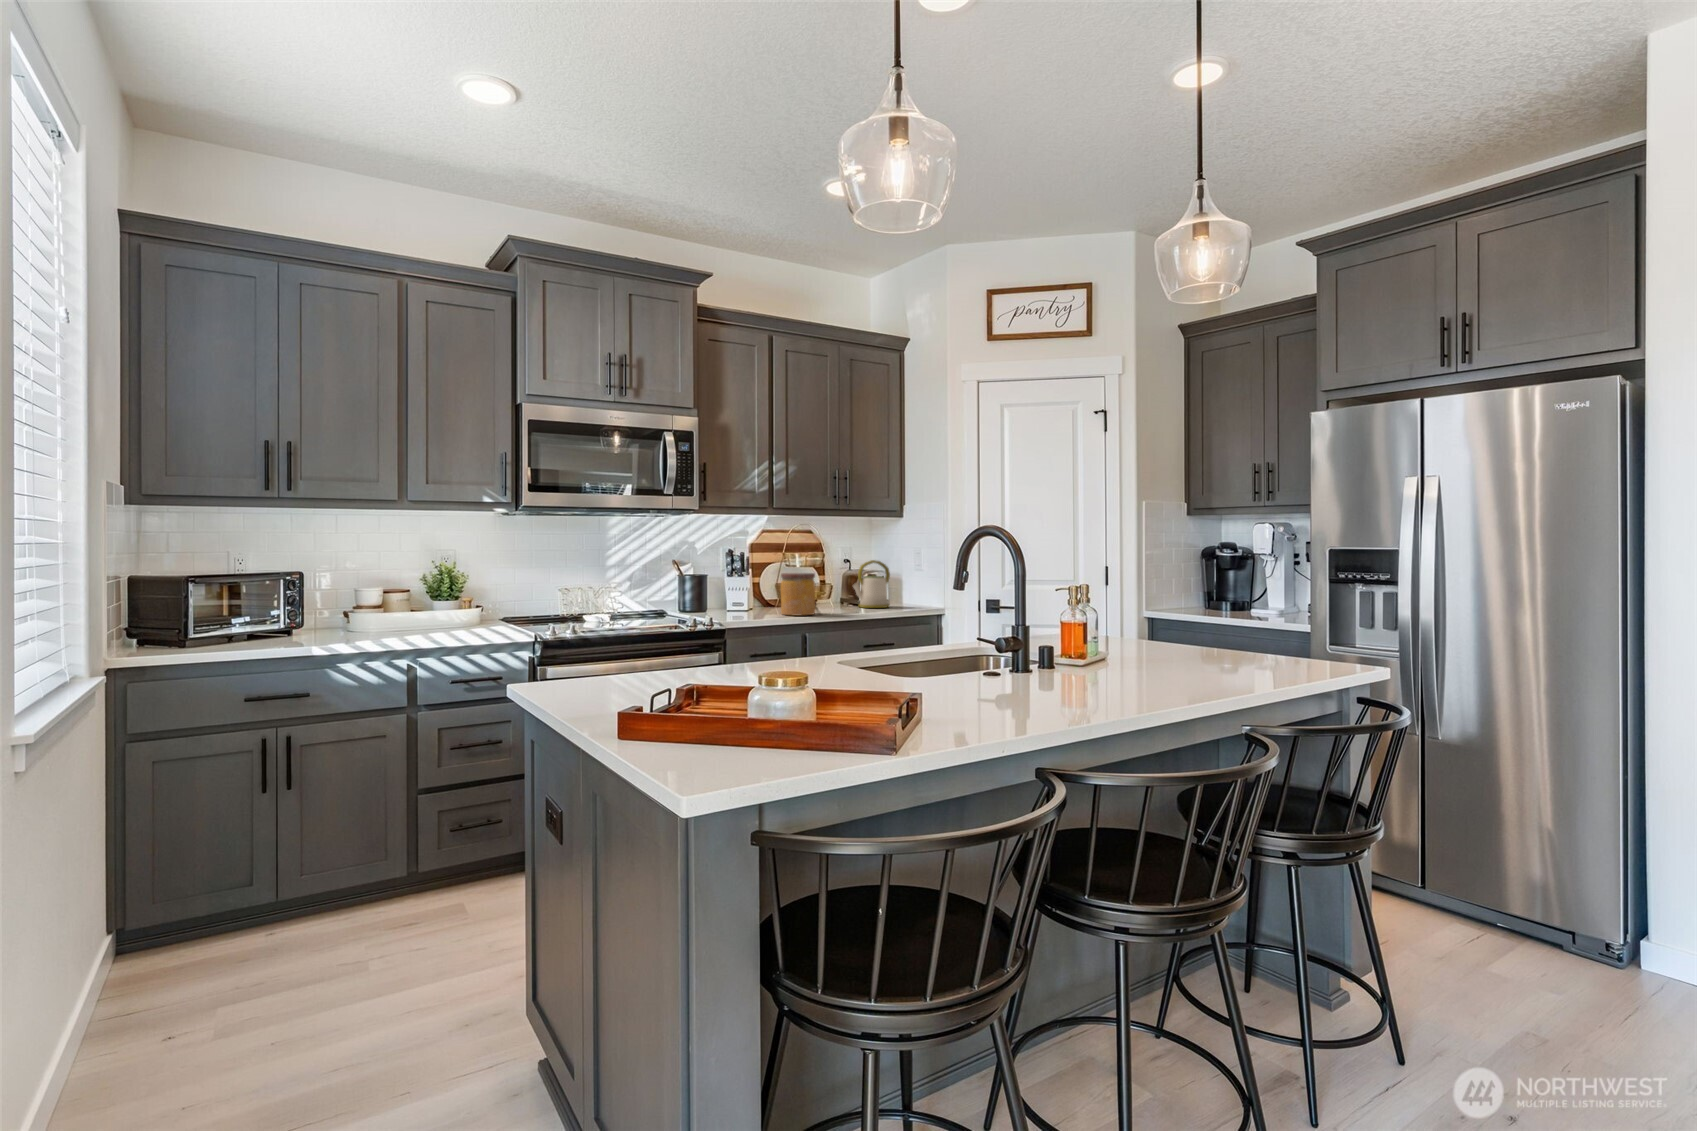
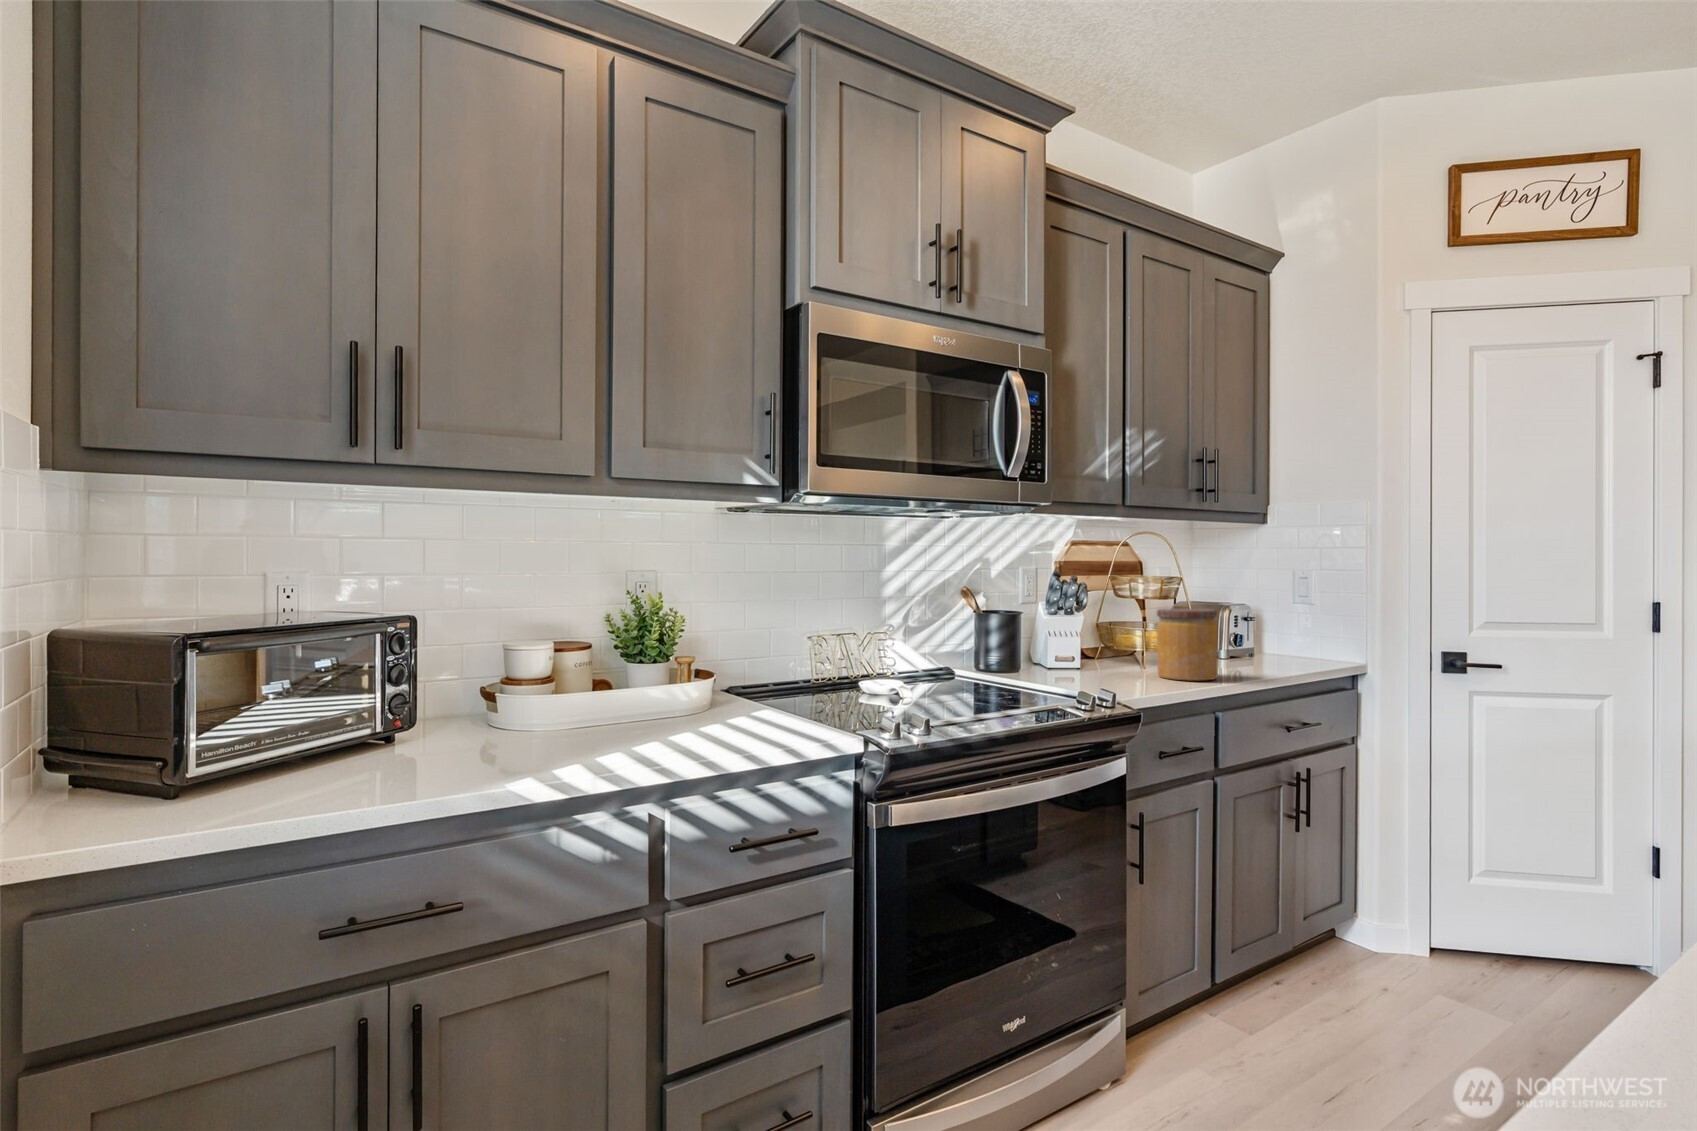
kettle: present [853,560,890,608] -> none [1220,588,1278,663]

